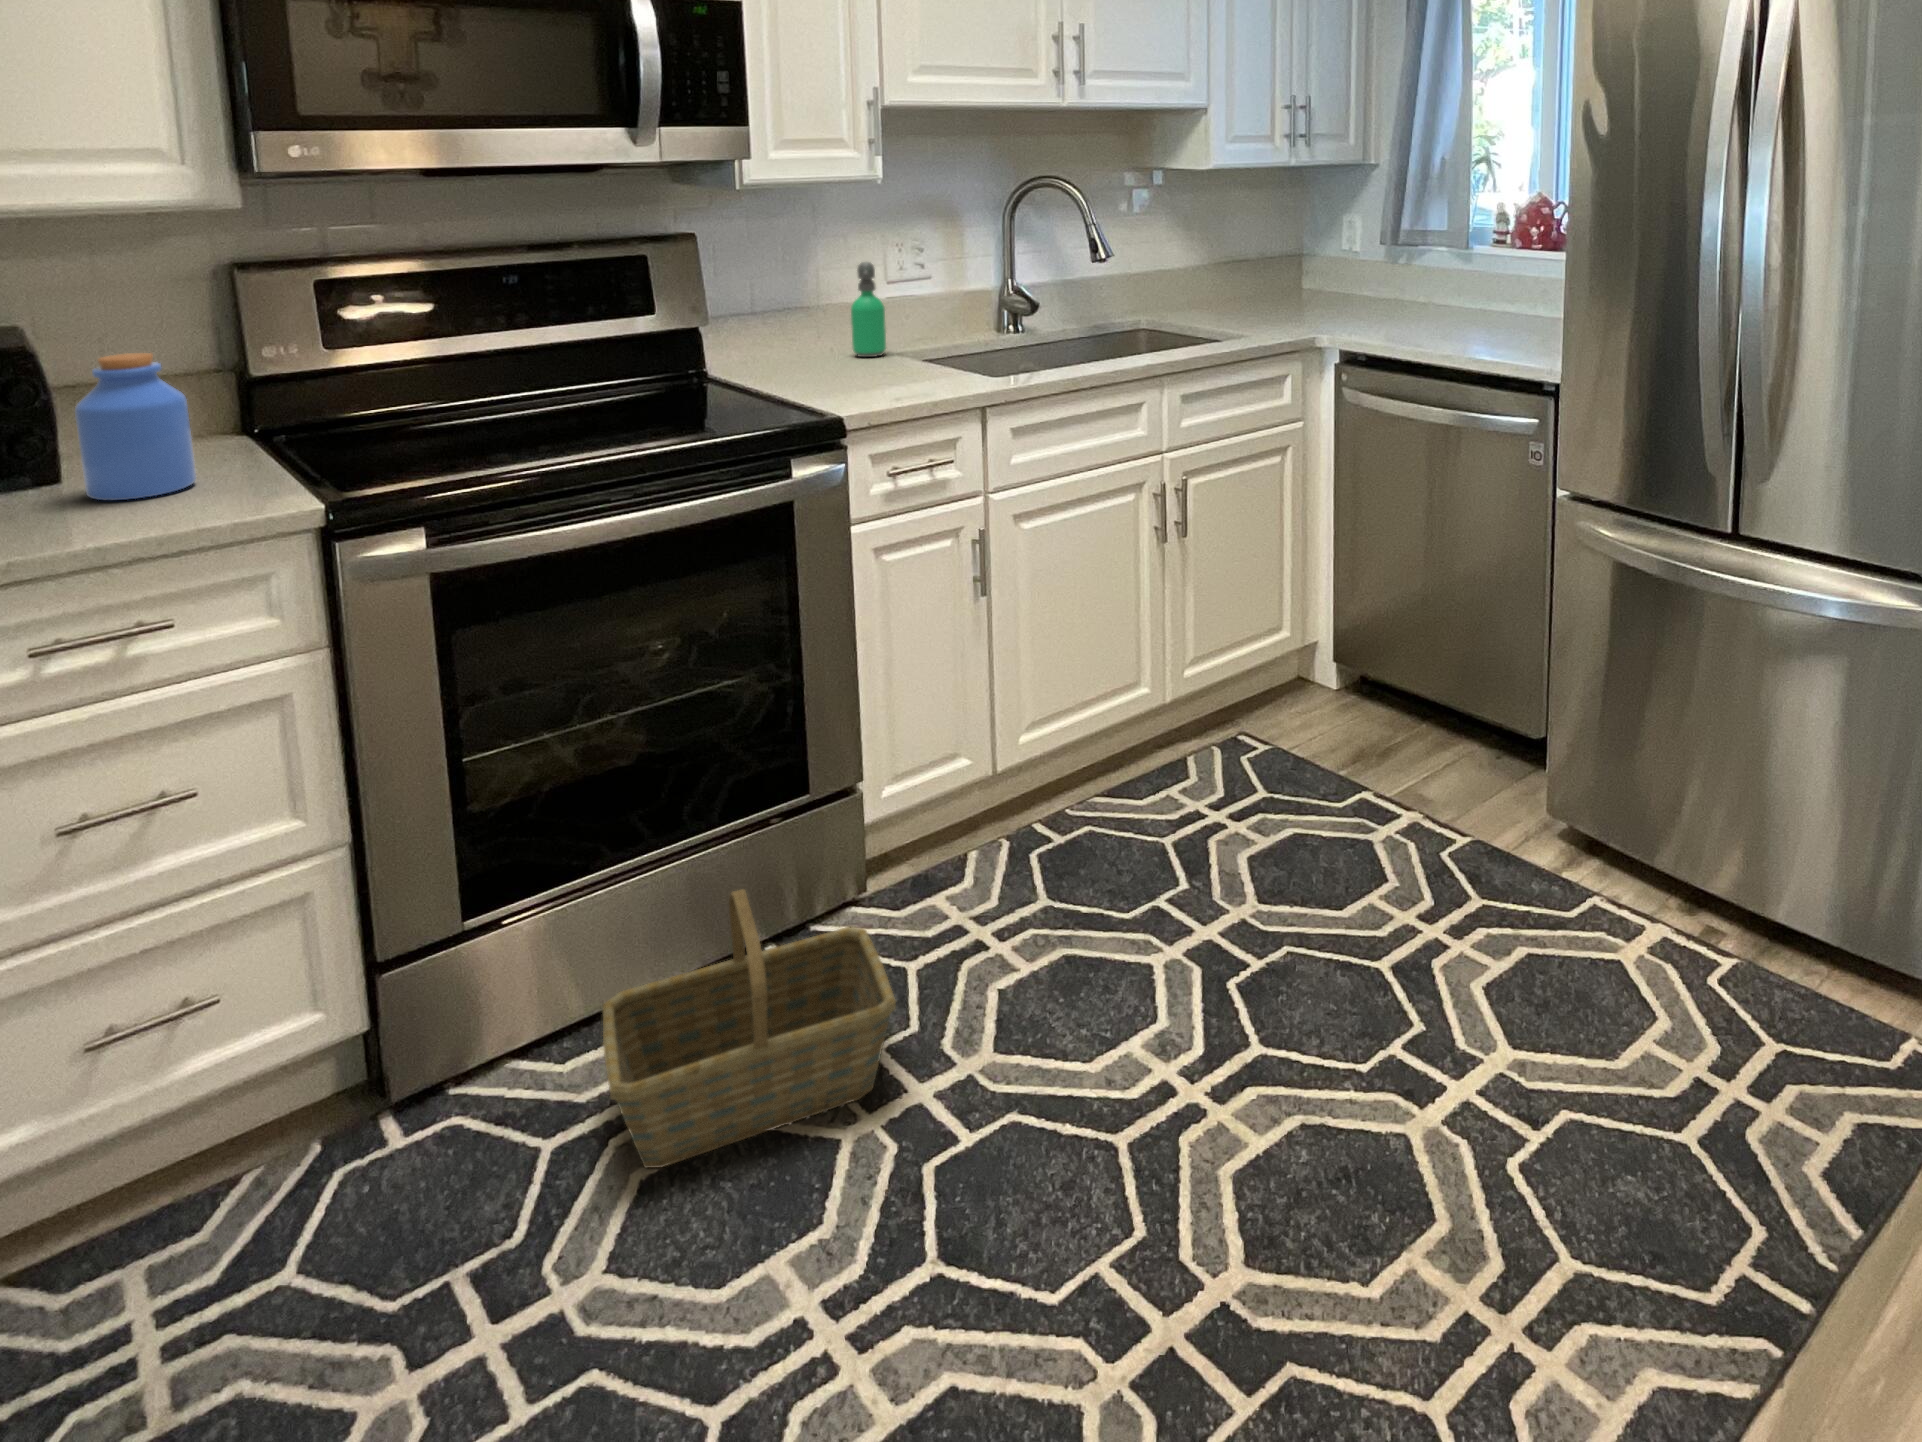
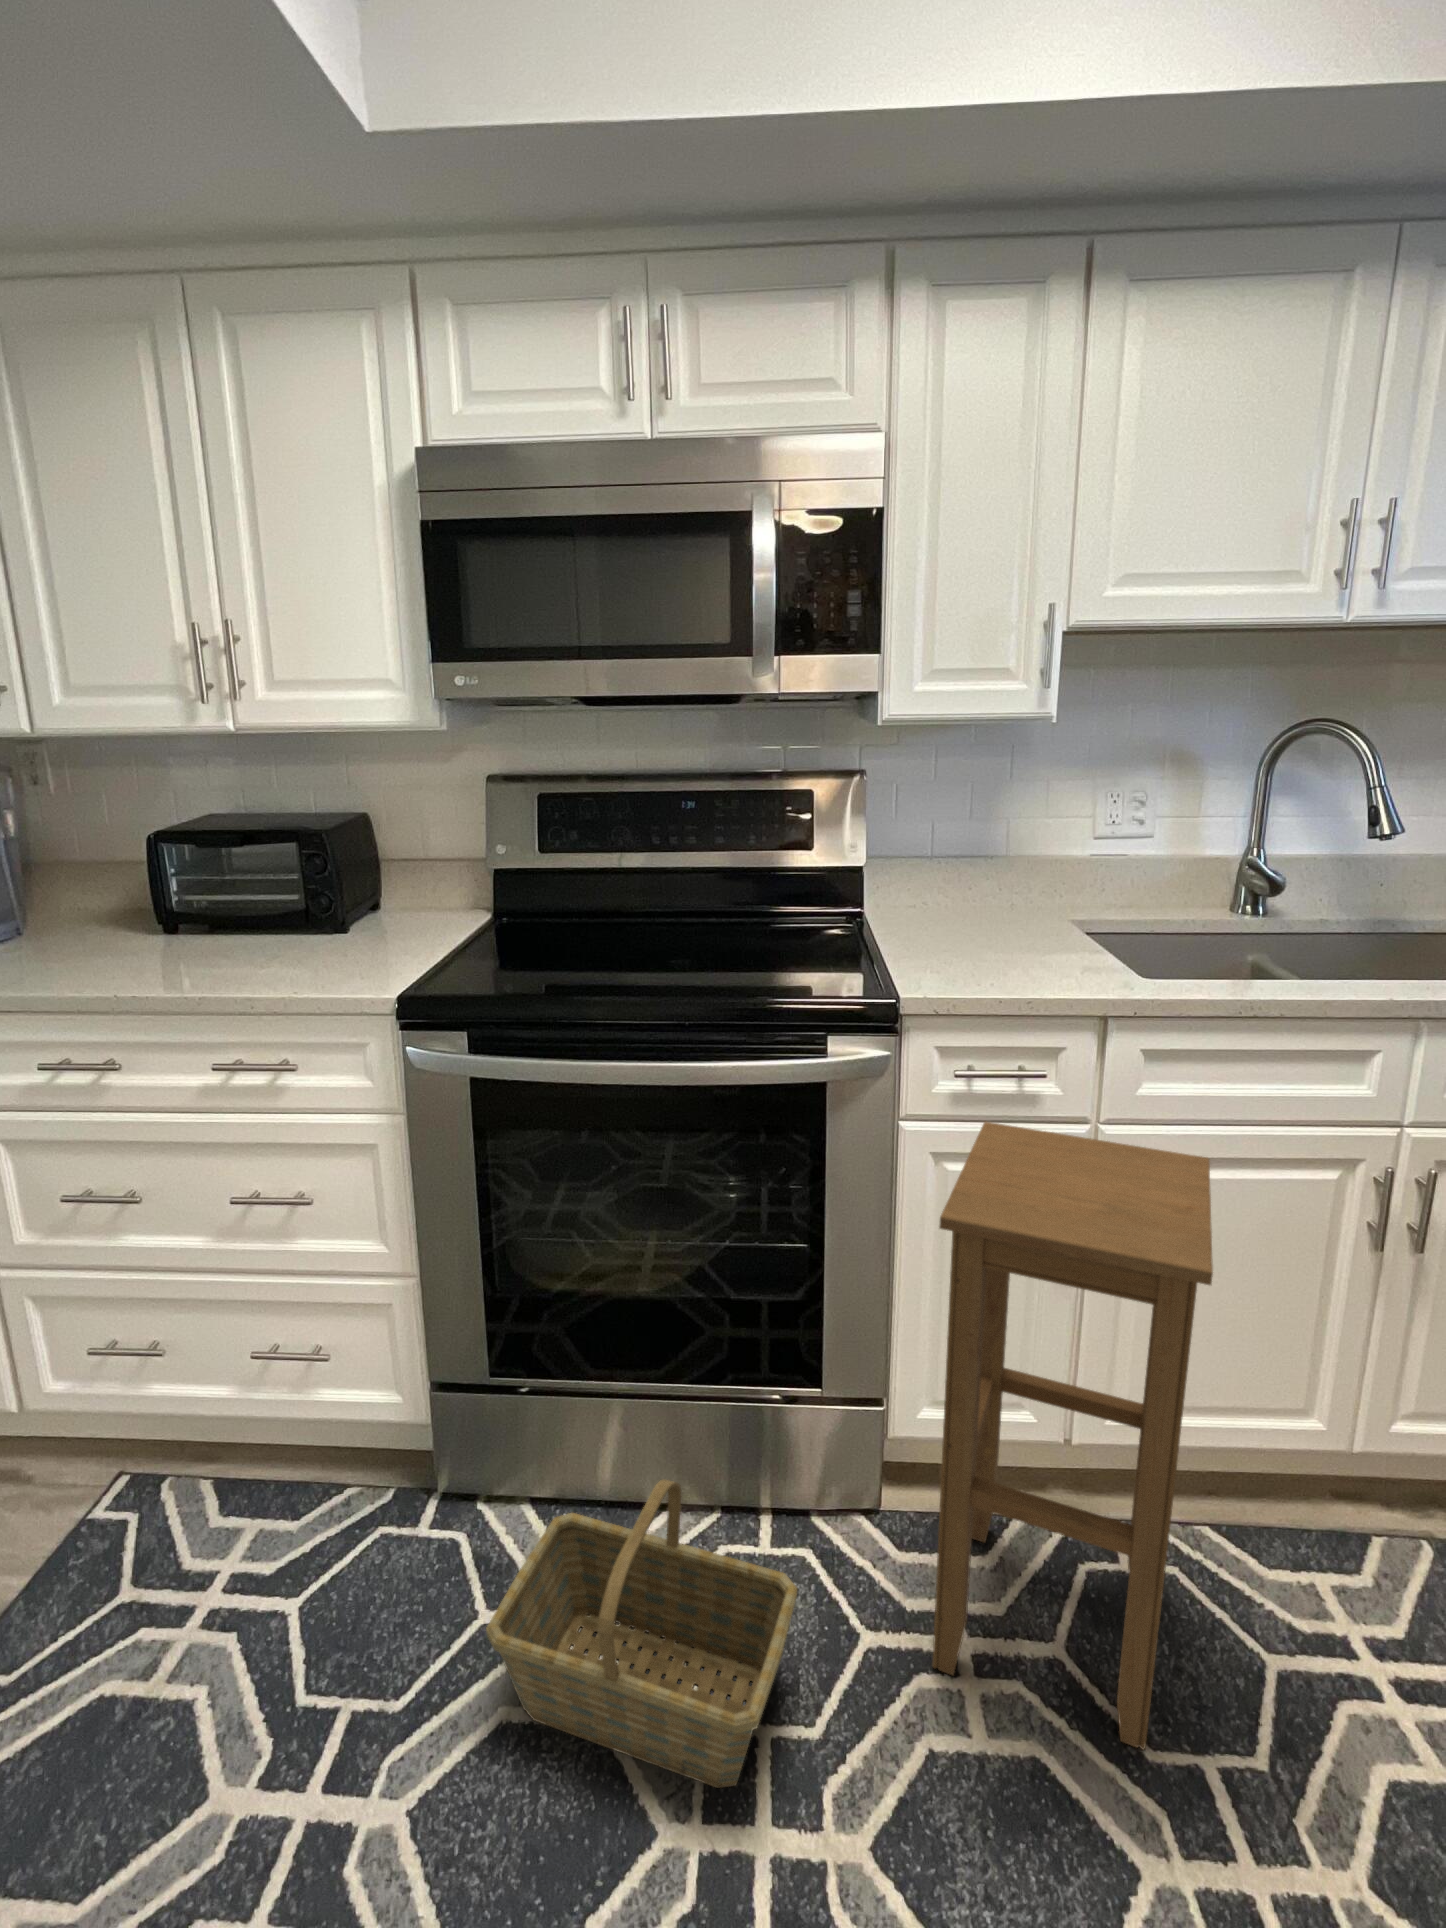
soap dispenser: present [851,262,886,357] -> none [1027,811,1068,919]
jar: present [75,353,196,500] -> none [315,844,392,959]
stool: none [916,490,1126,955] -> present [932,1122,1213,1750]

